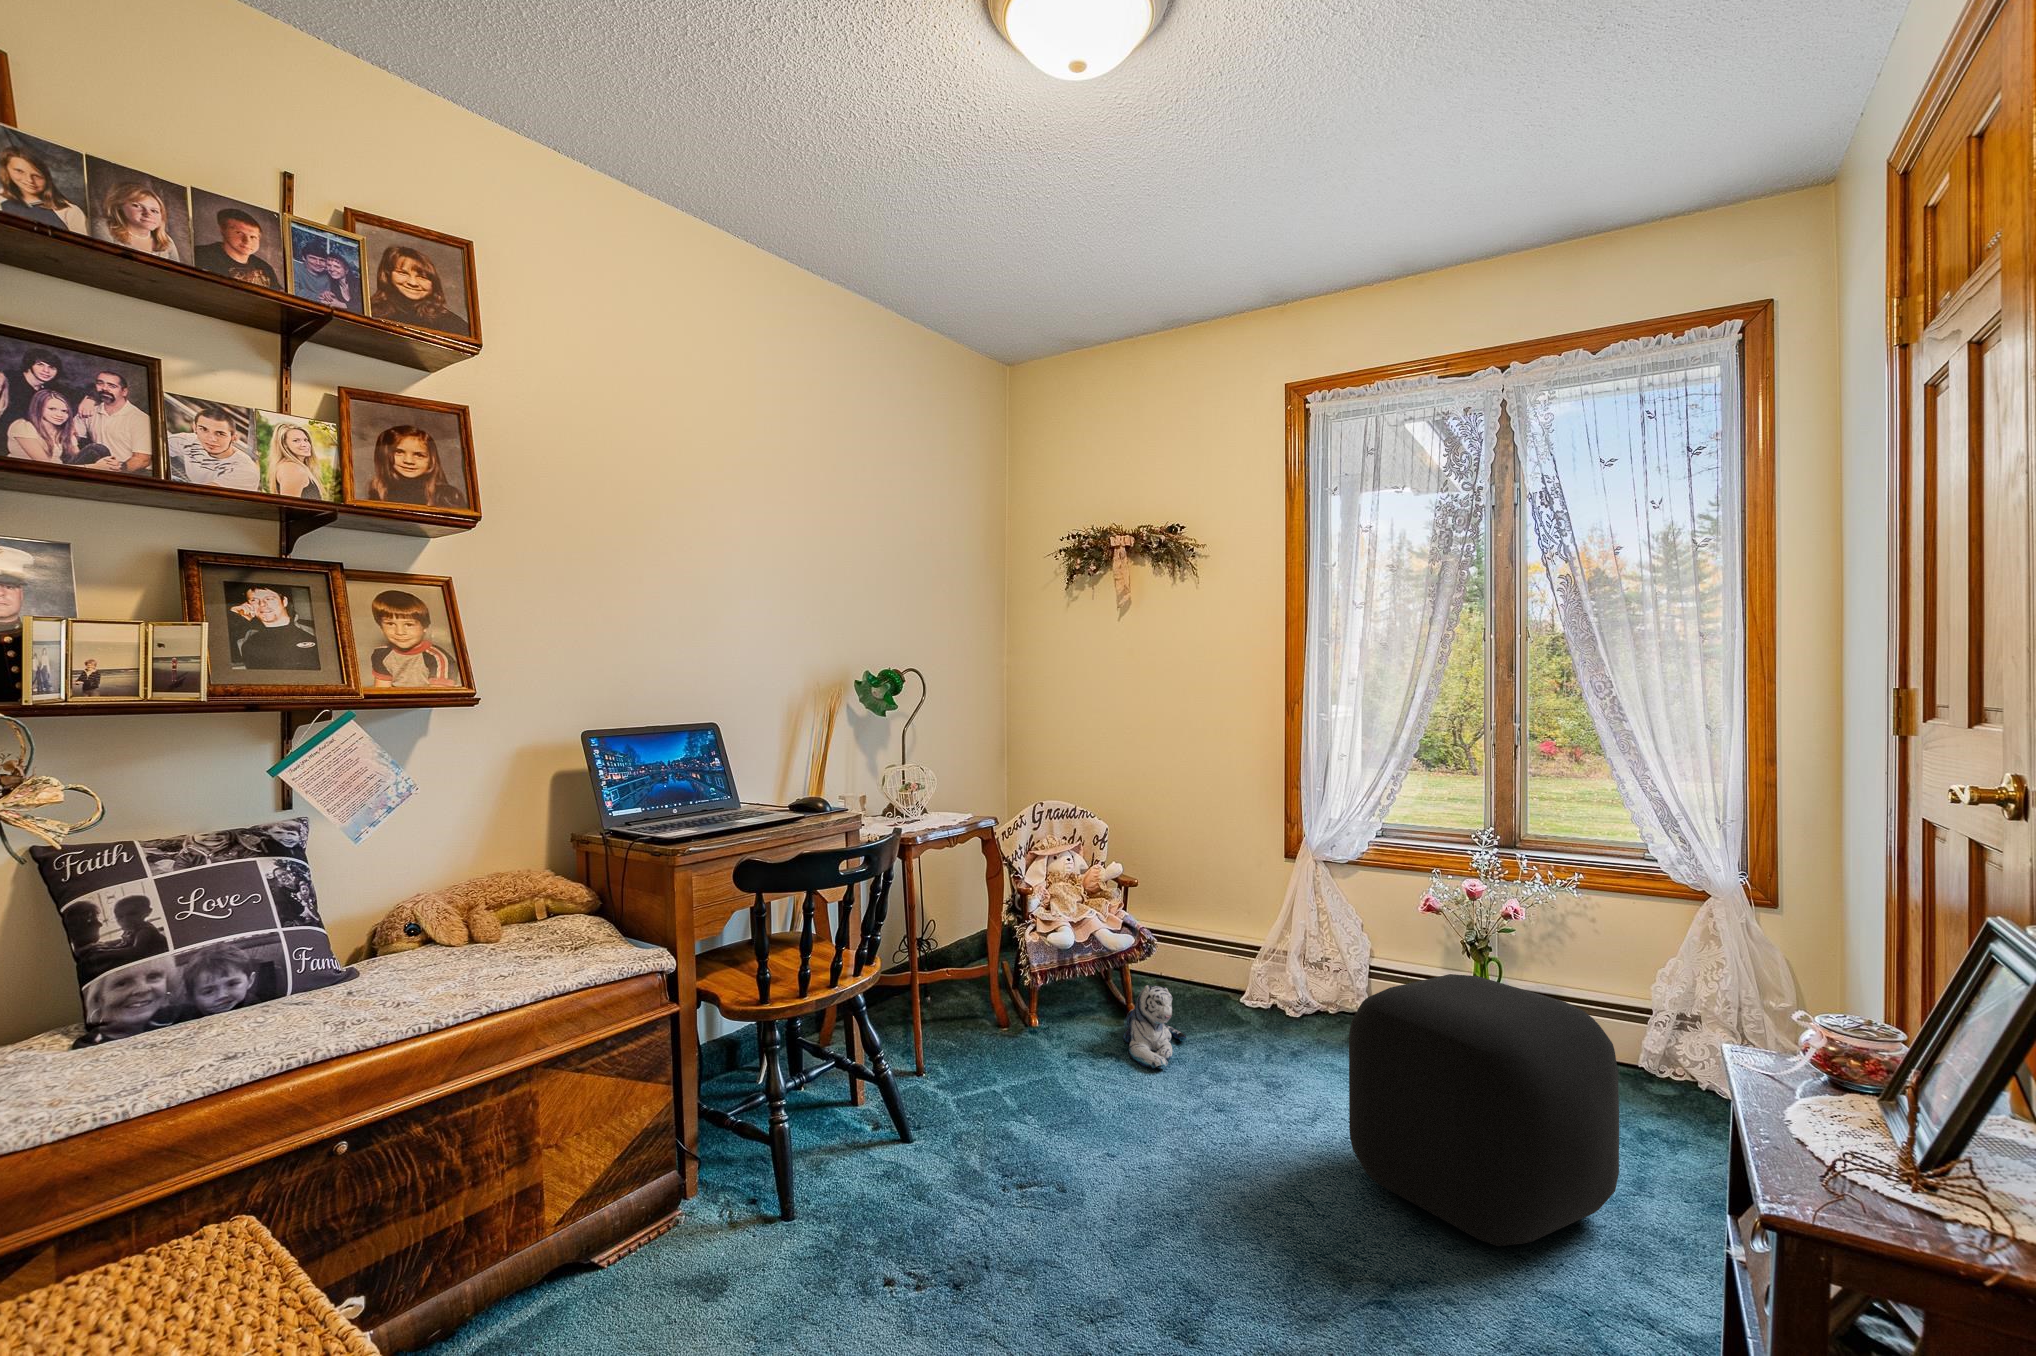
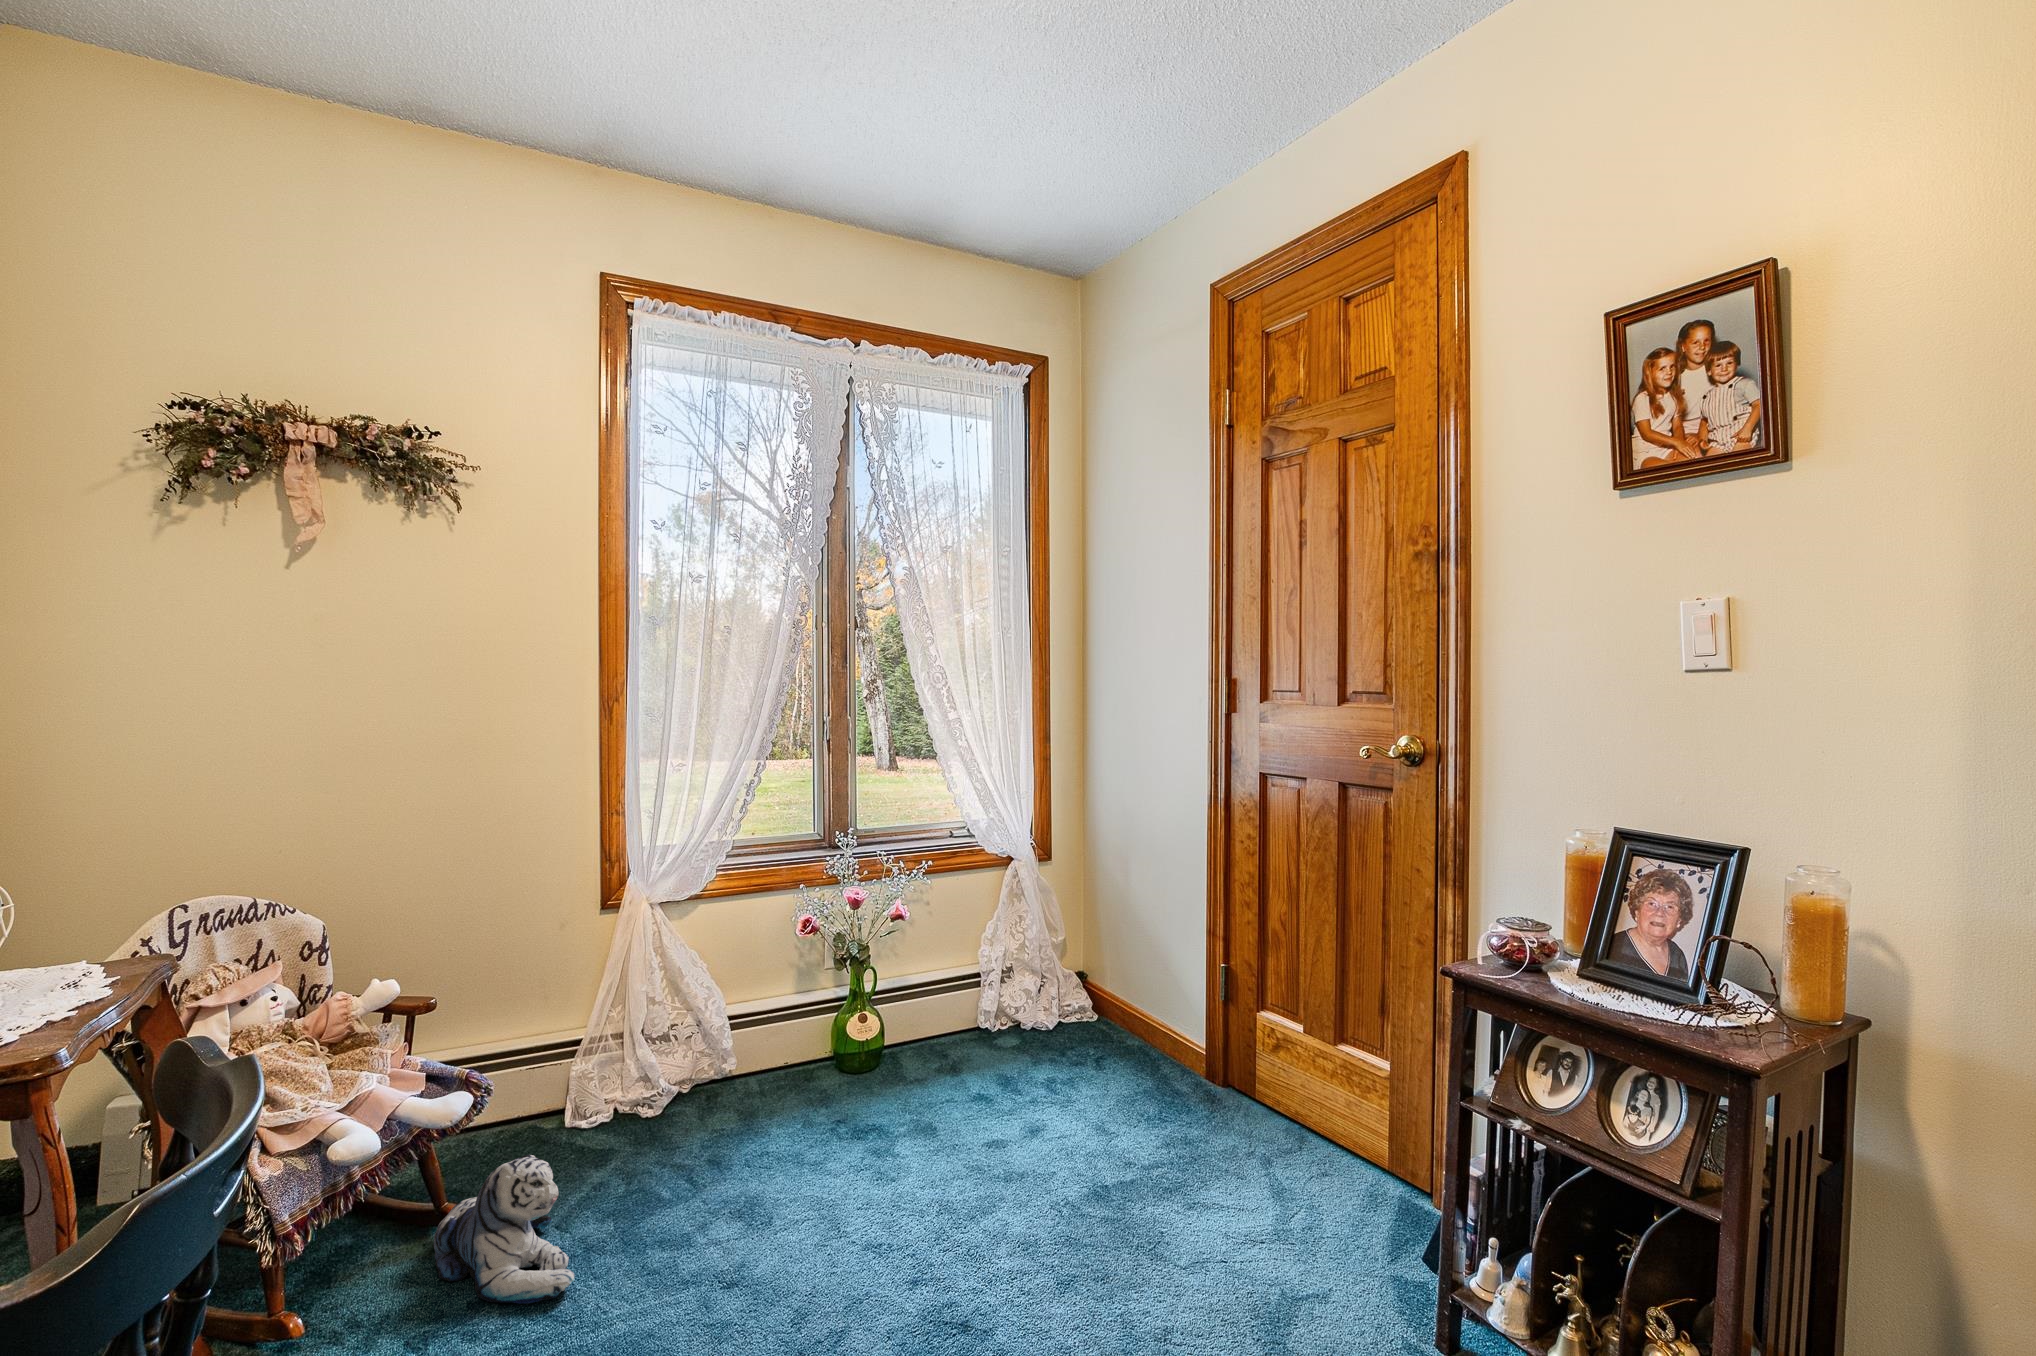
ottoman: present [1349,974,1619,1246] -> none [934,978,1180,1270]

